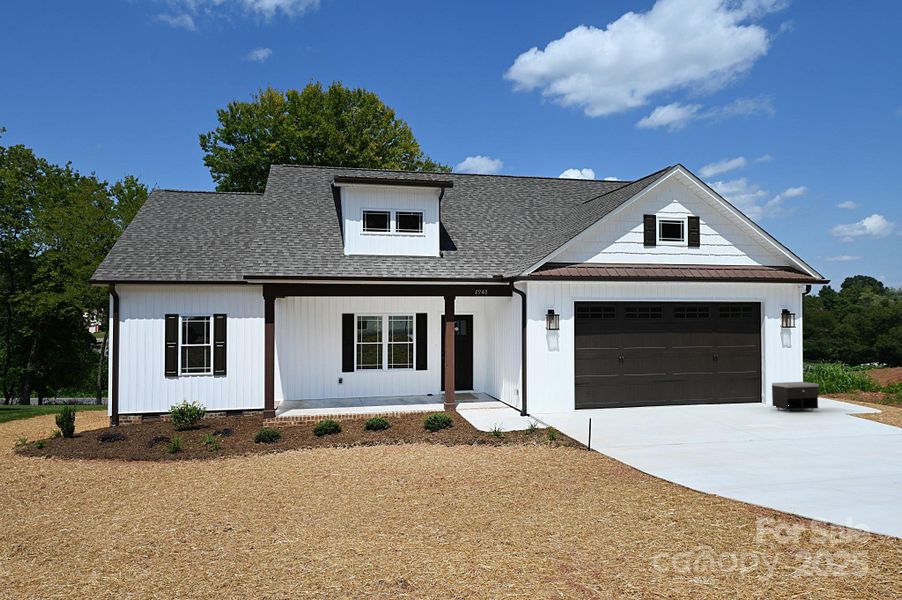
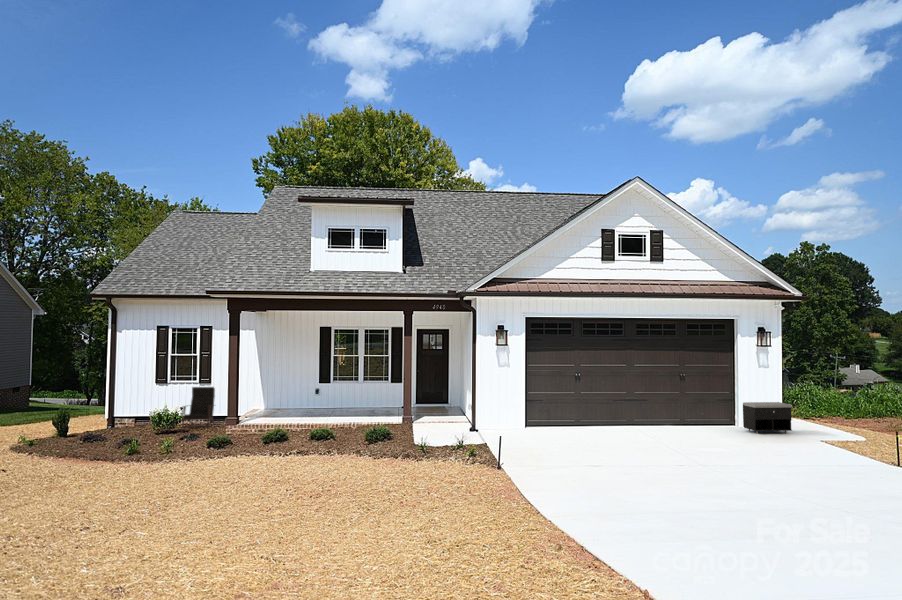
lounge chair: none [201,380,236,427] -> present [182,387,215,427]

